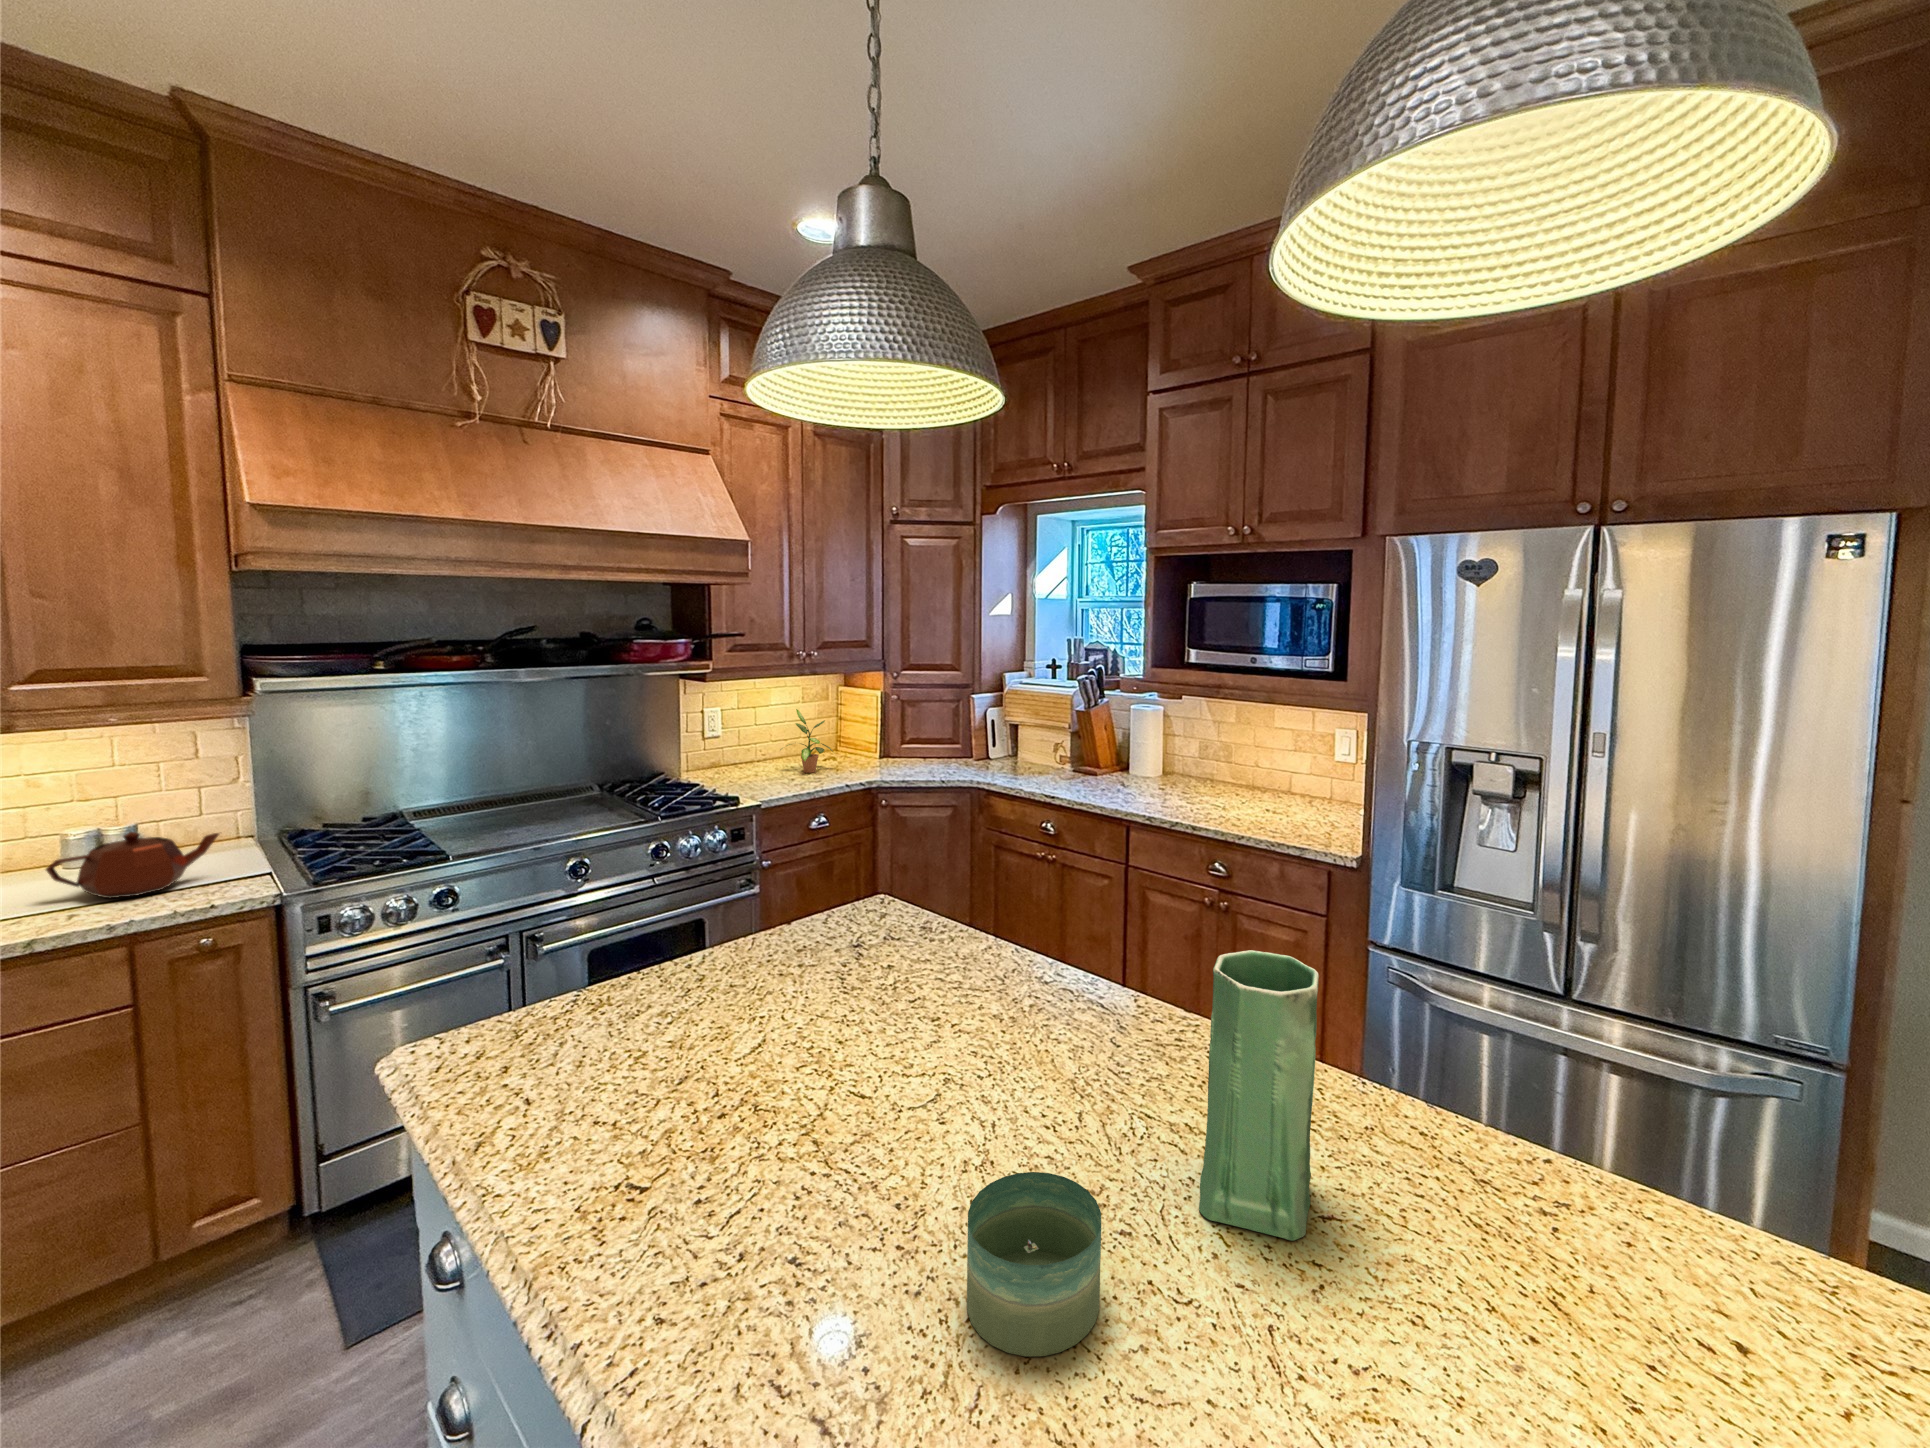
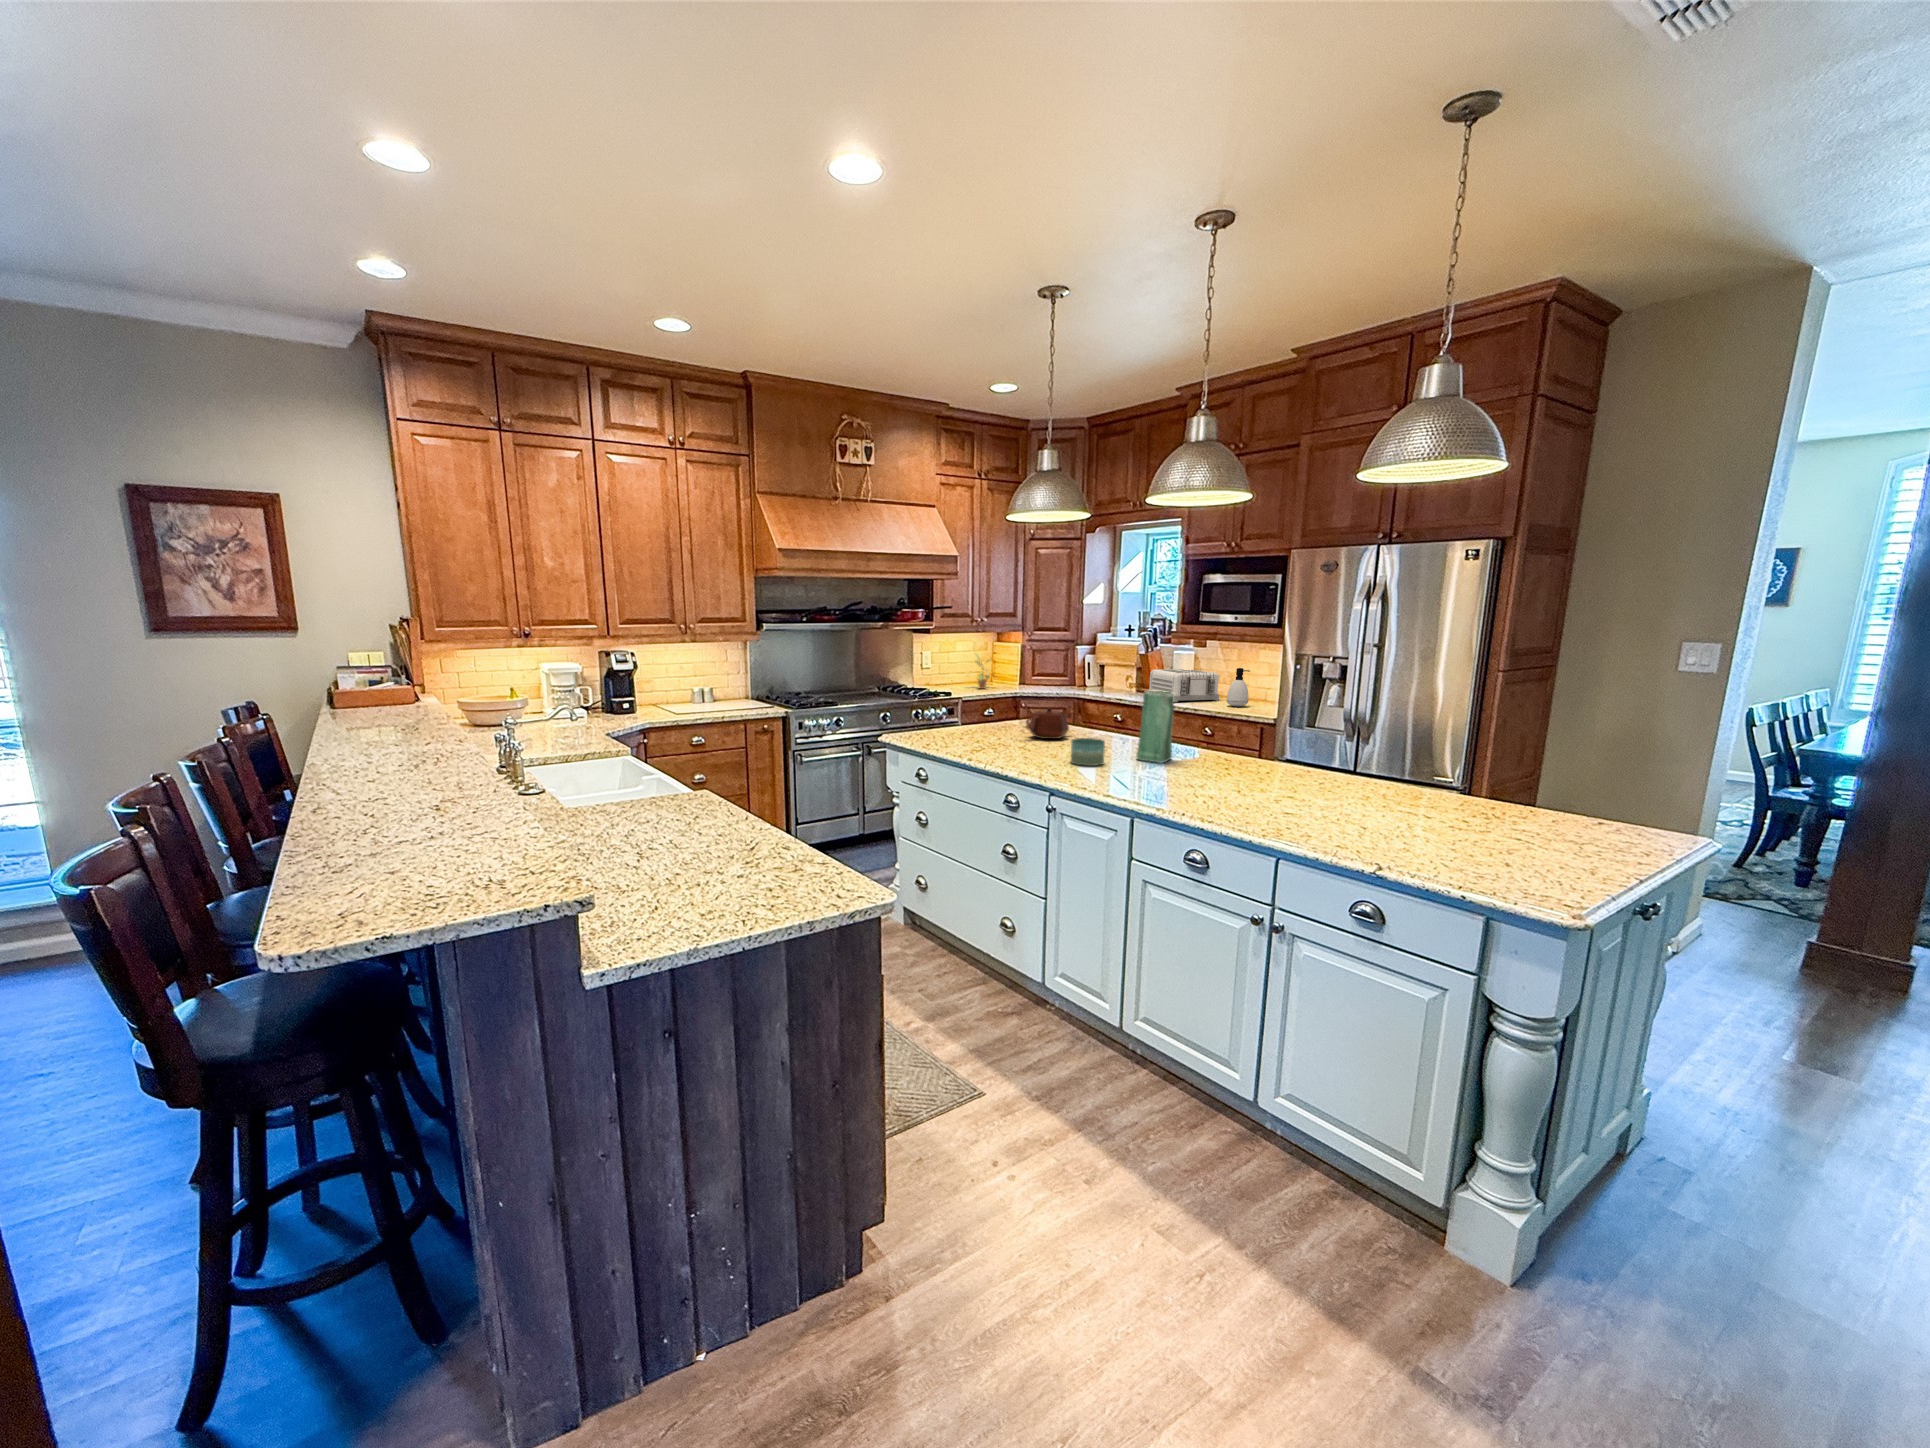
toaster: none [1096,736,1218,803] -> present [1148,669,1219,702]
soap dispenser: none [1240,744,1280,812] -> present [1226,668,1250,706]
teapot: present [46,832,219,898] -> present [1026,706,1073,739]

